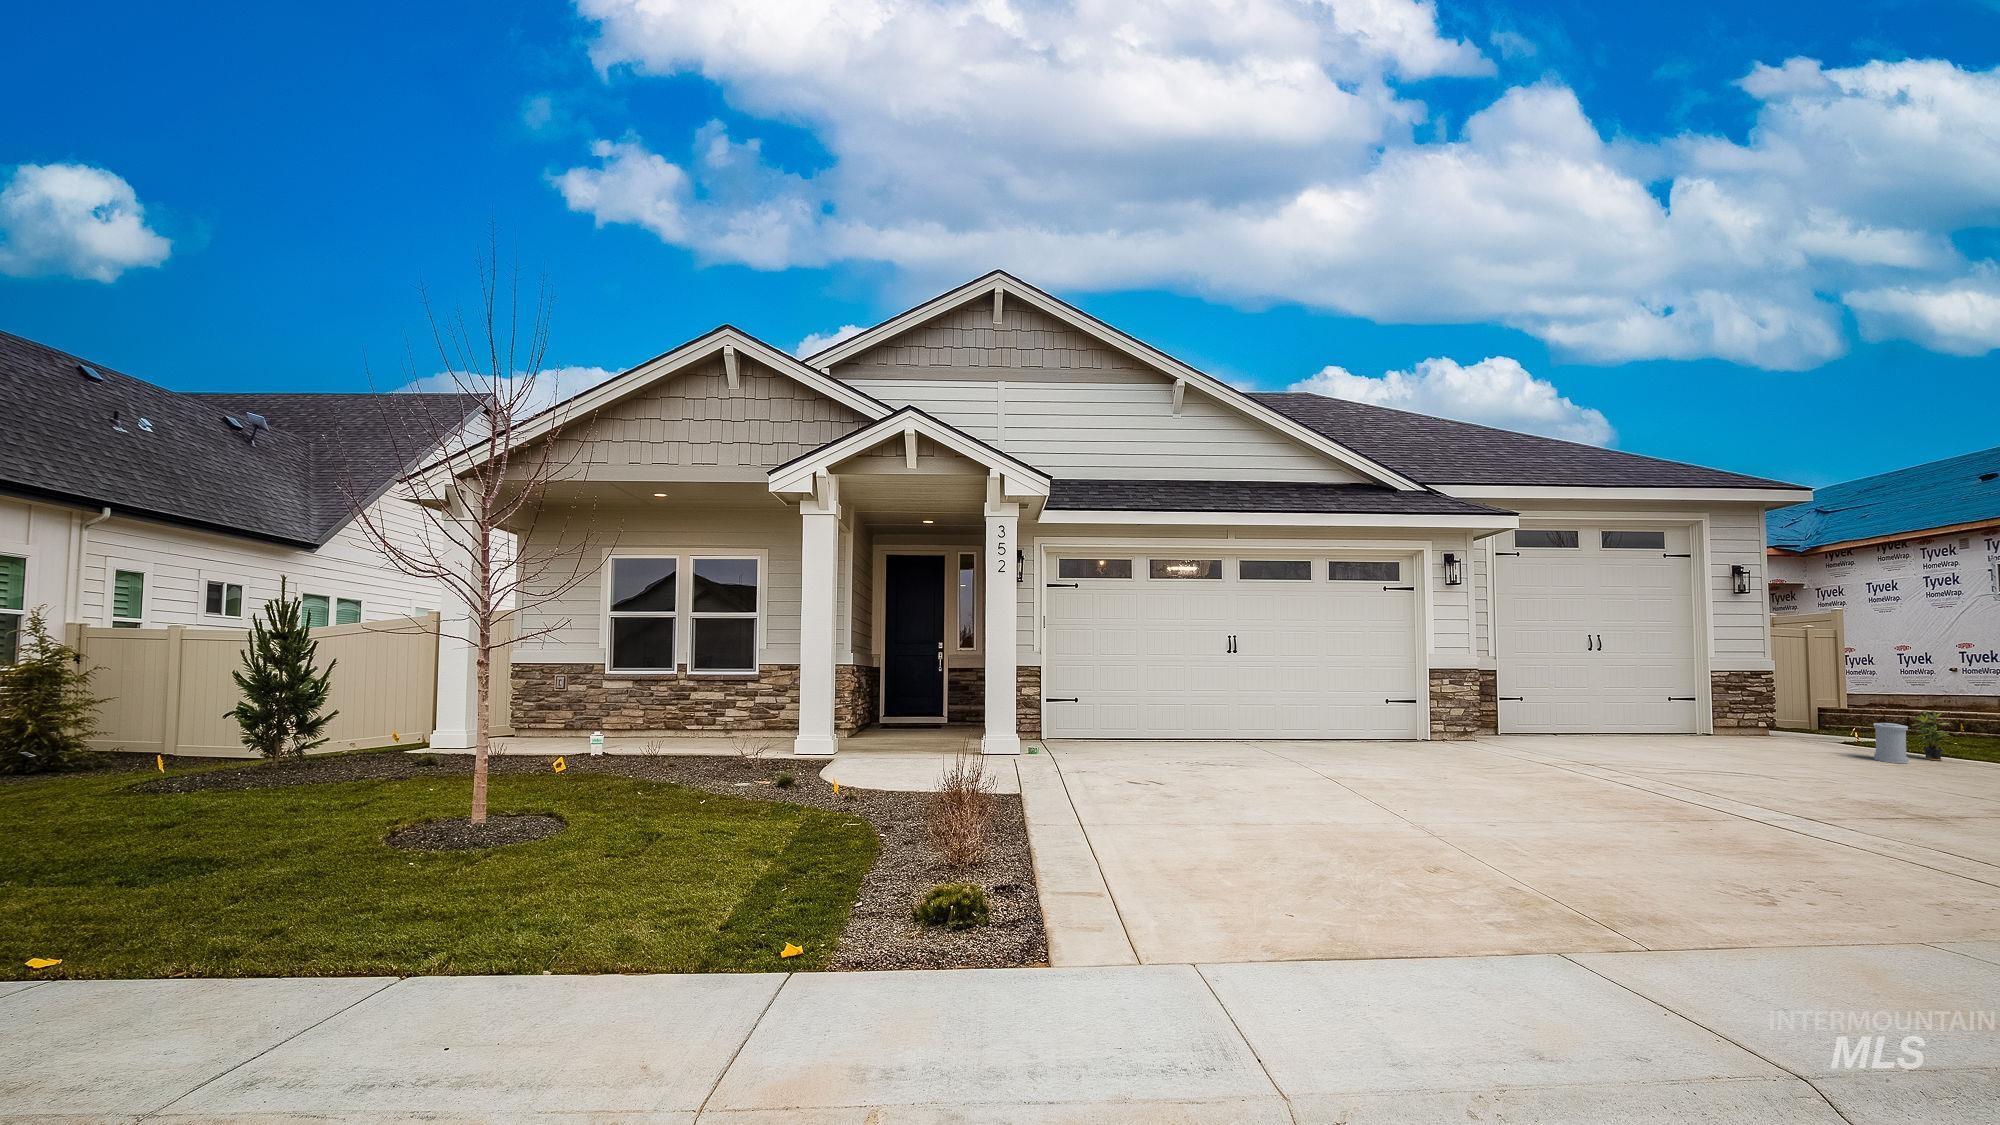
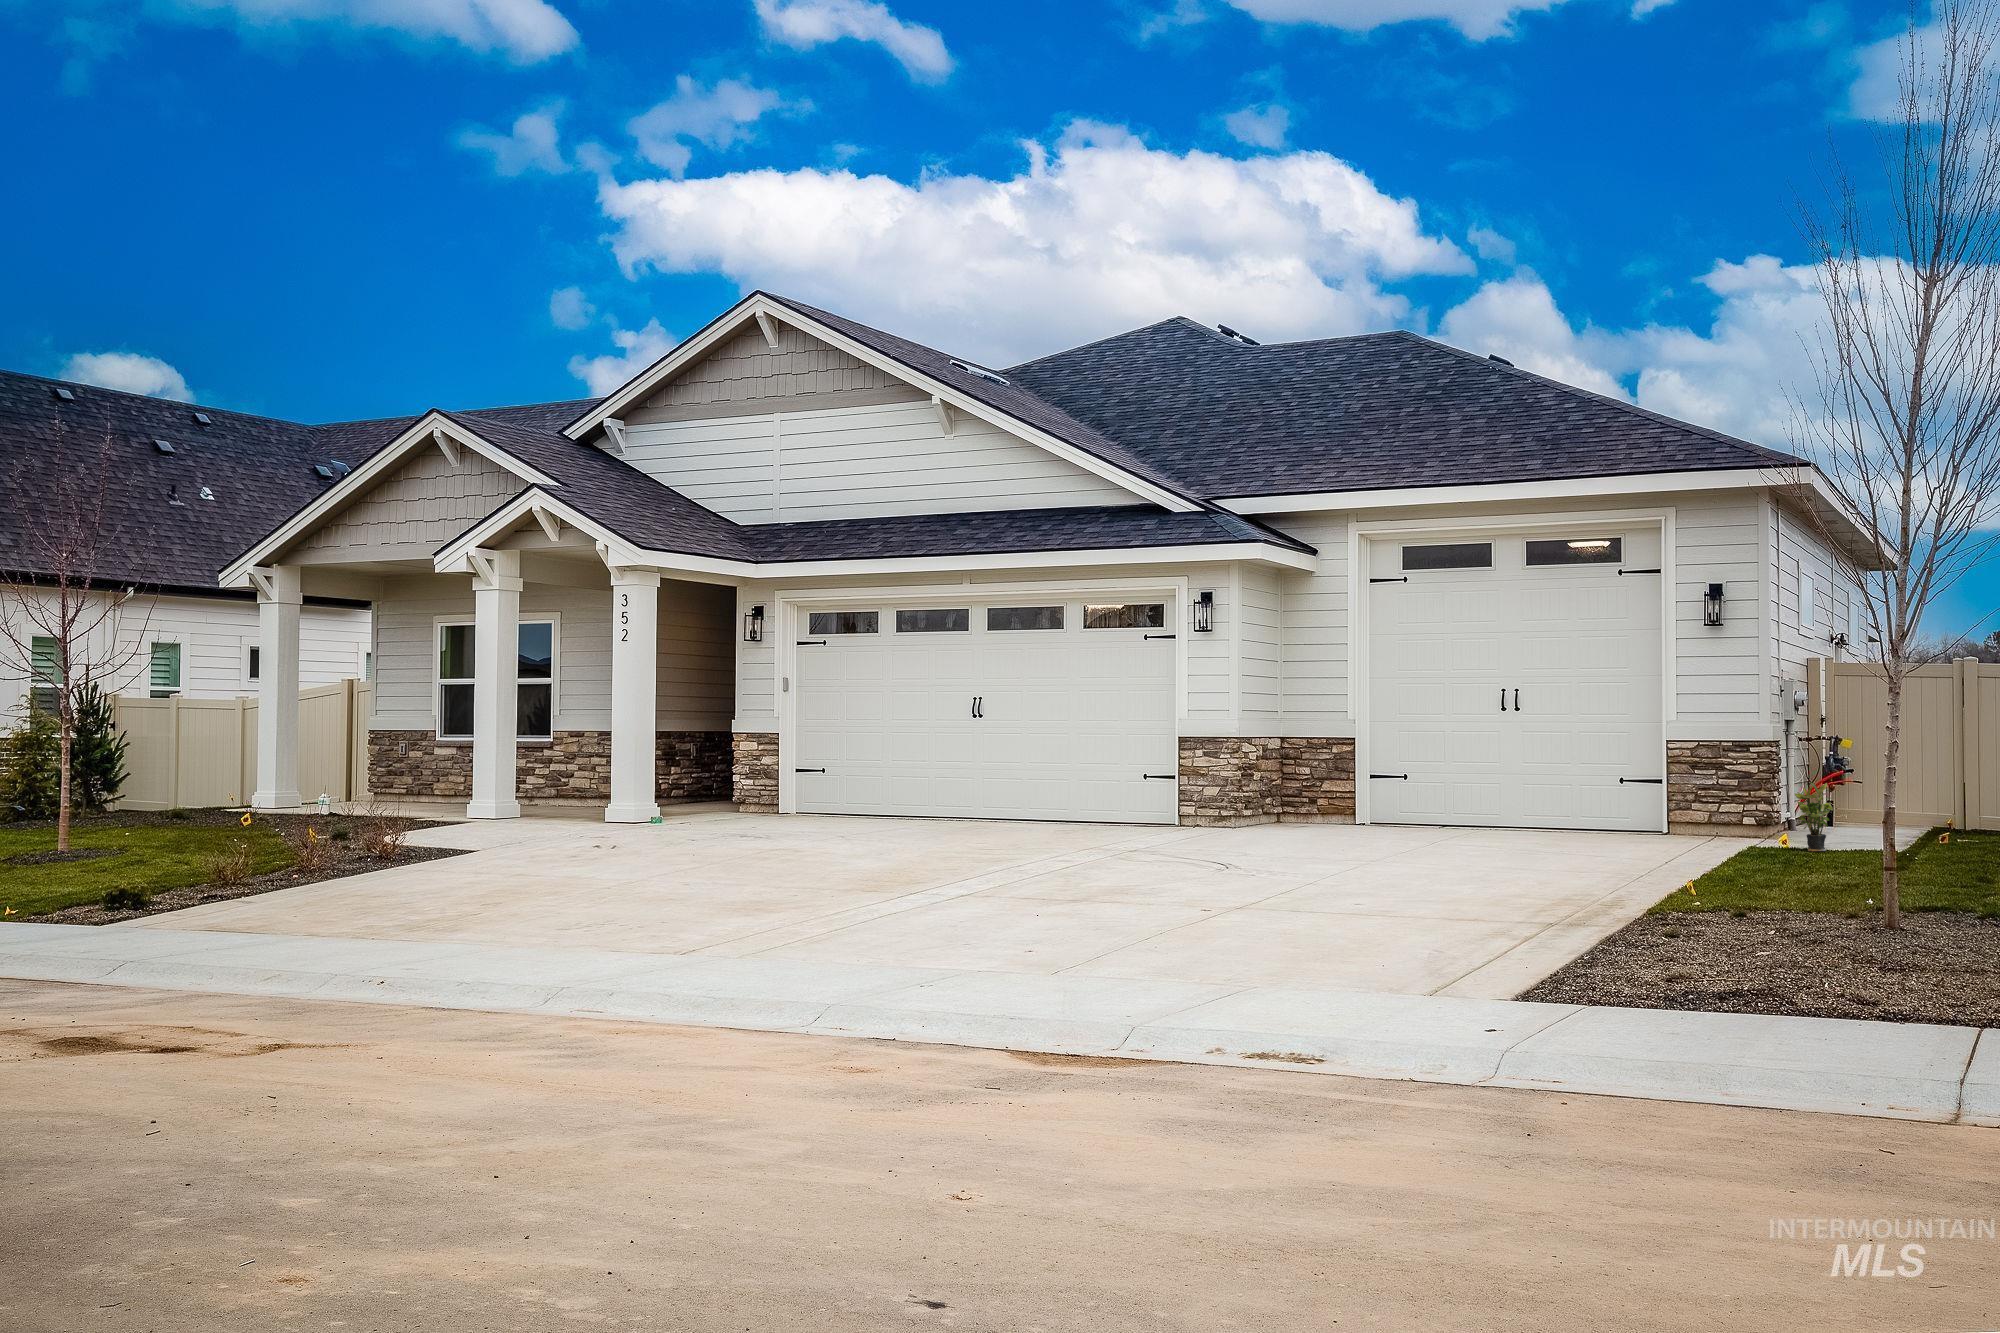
trash can: present [1874,723,1909,763] -> none [1726,799,1763,851]

